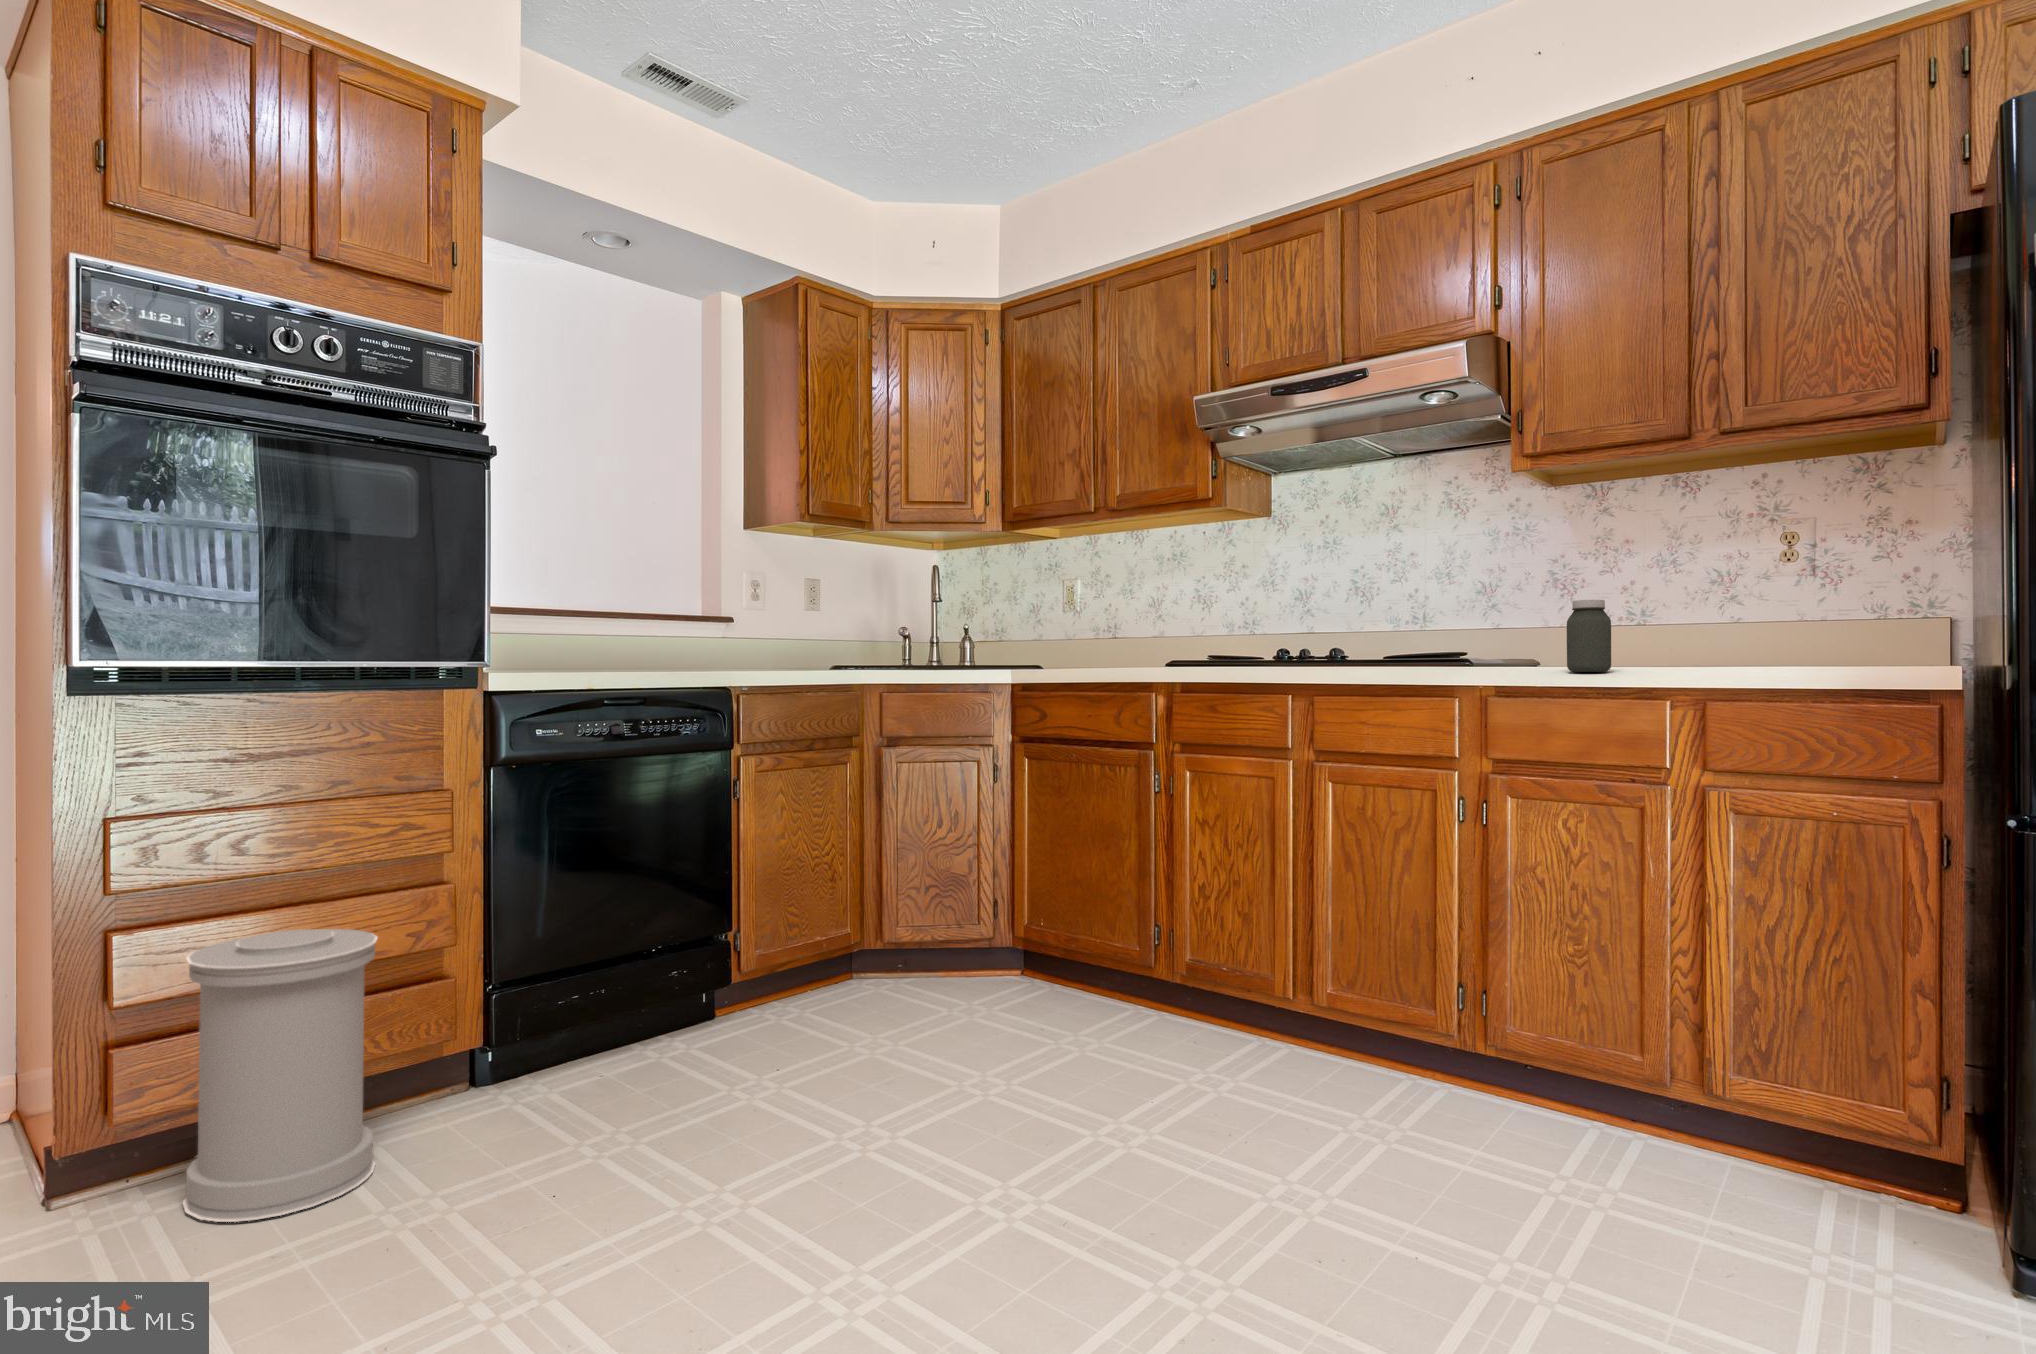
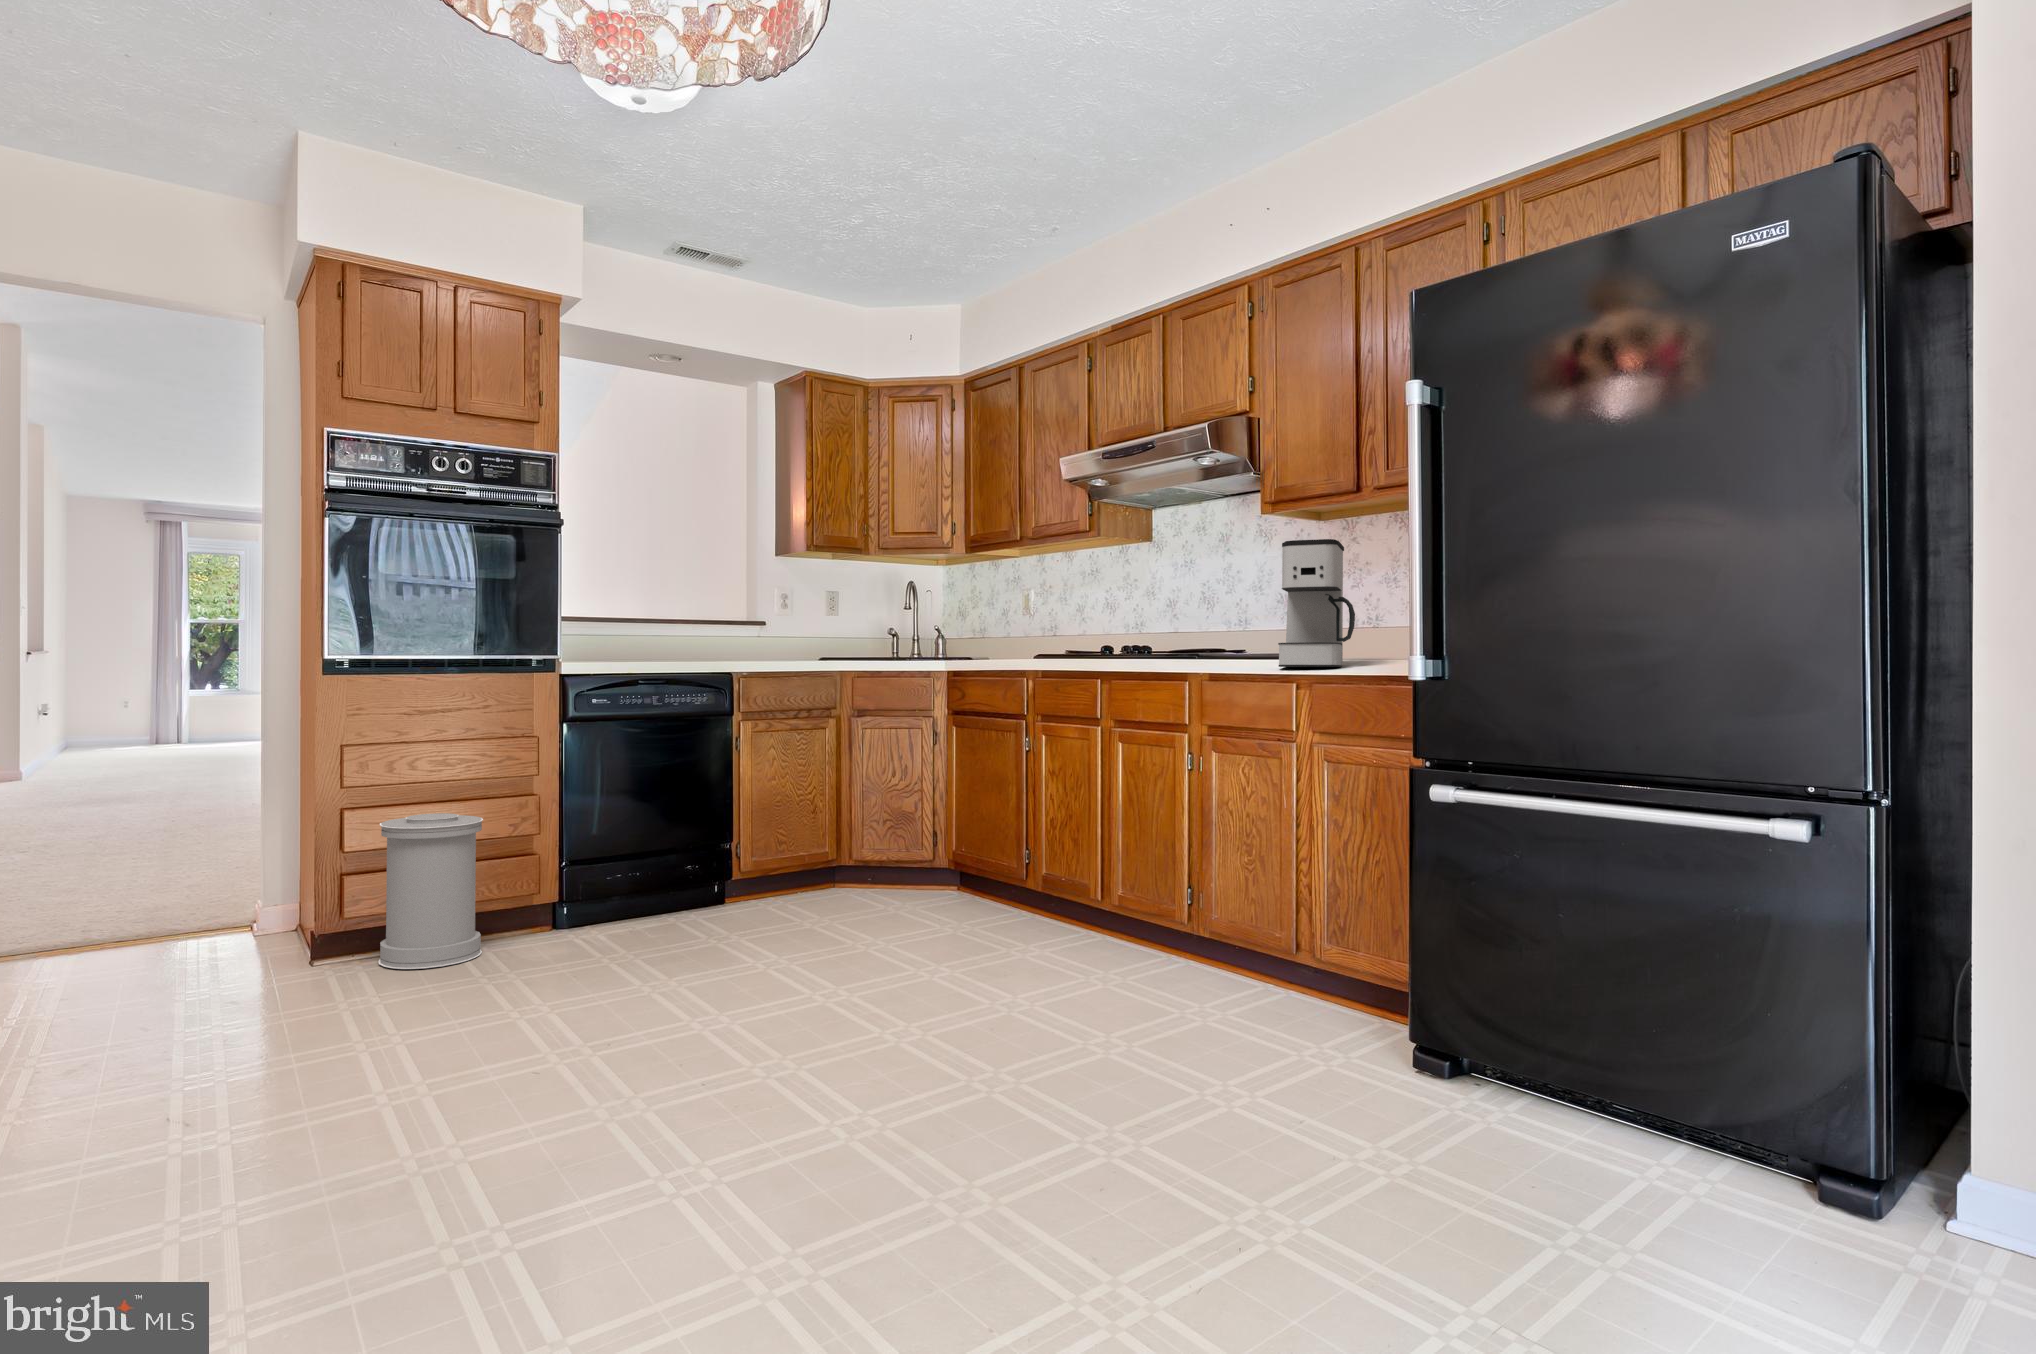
coffee maker: none [1654,487,1790,674] -> present [1278,539,1355,667]
jar: present [1567,600,1611,672] -> none [1235,615,1263,666]

